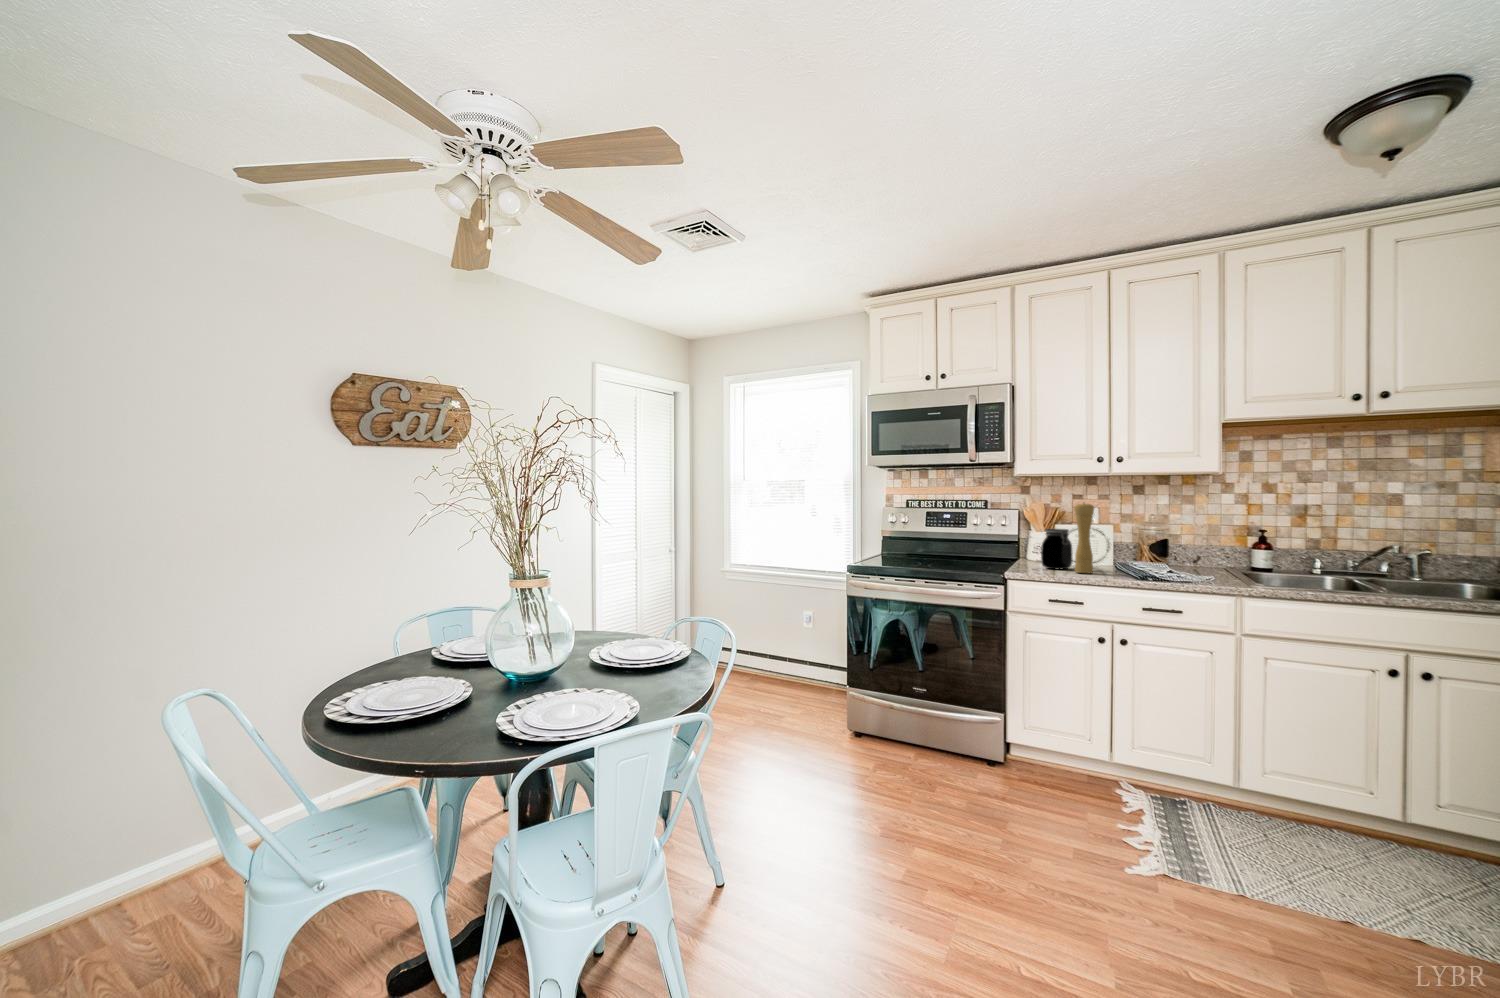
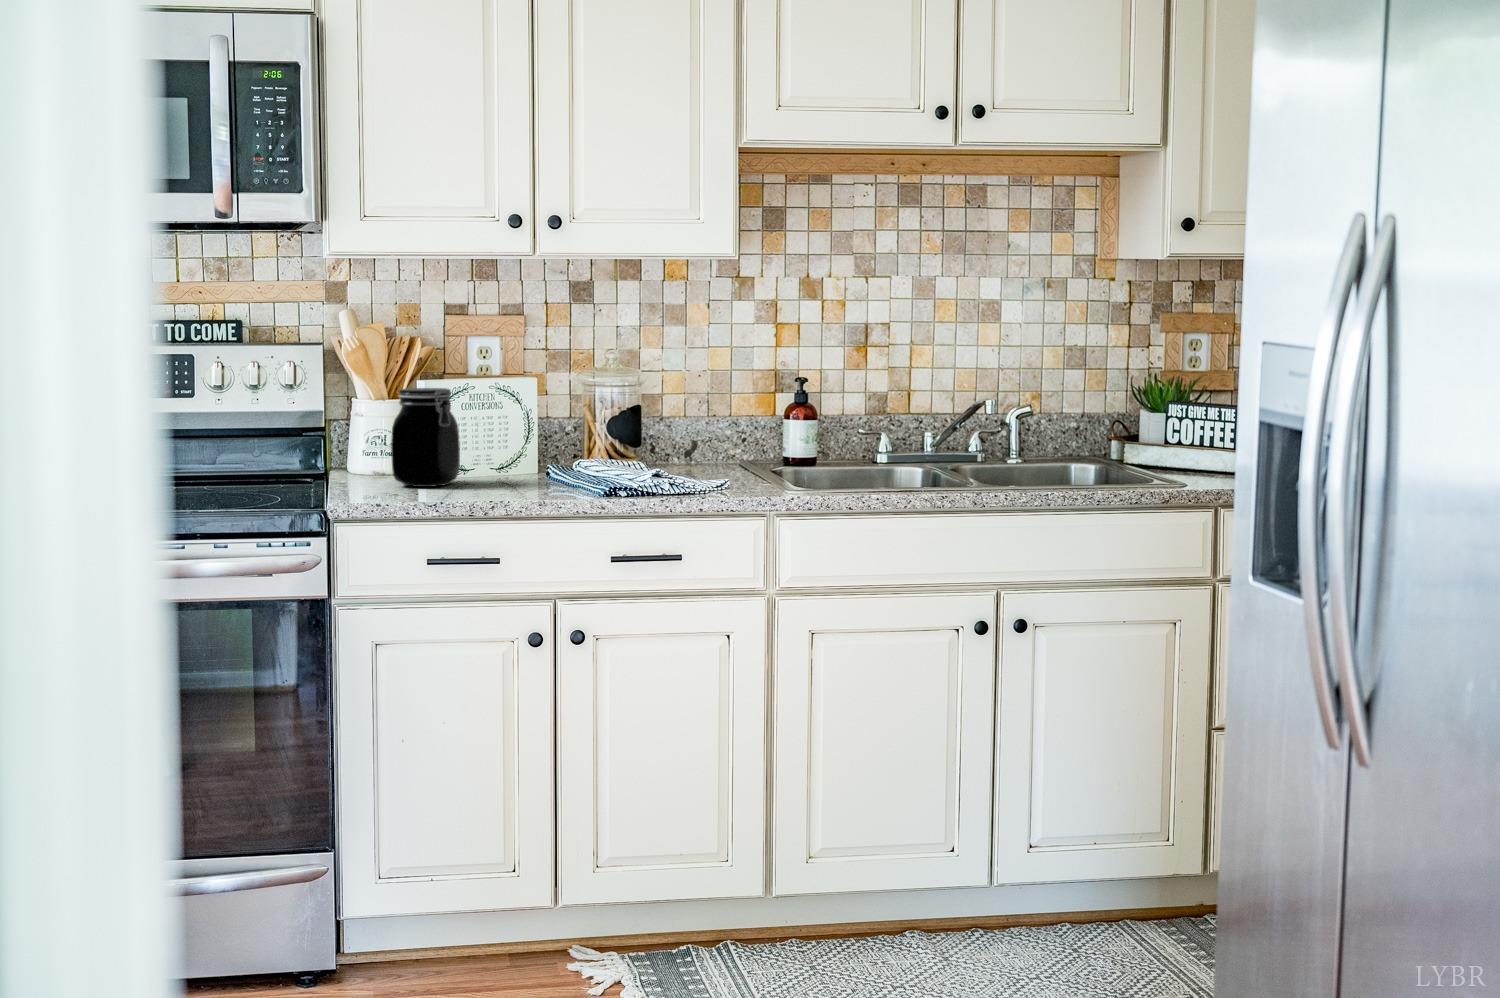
pepper mill: present [1074,503,1094,573] -> none [464,326,508,494]

